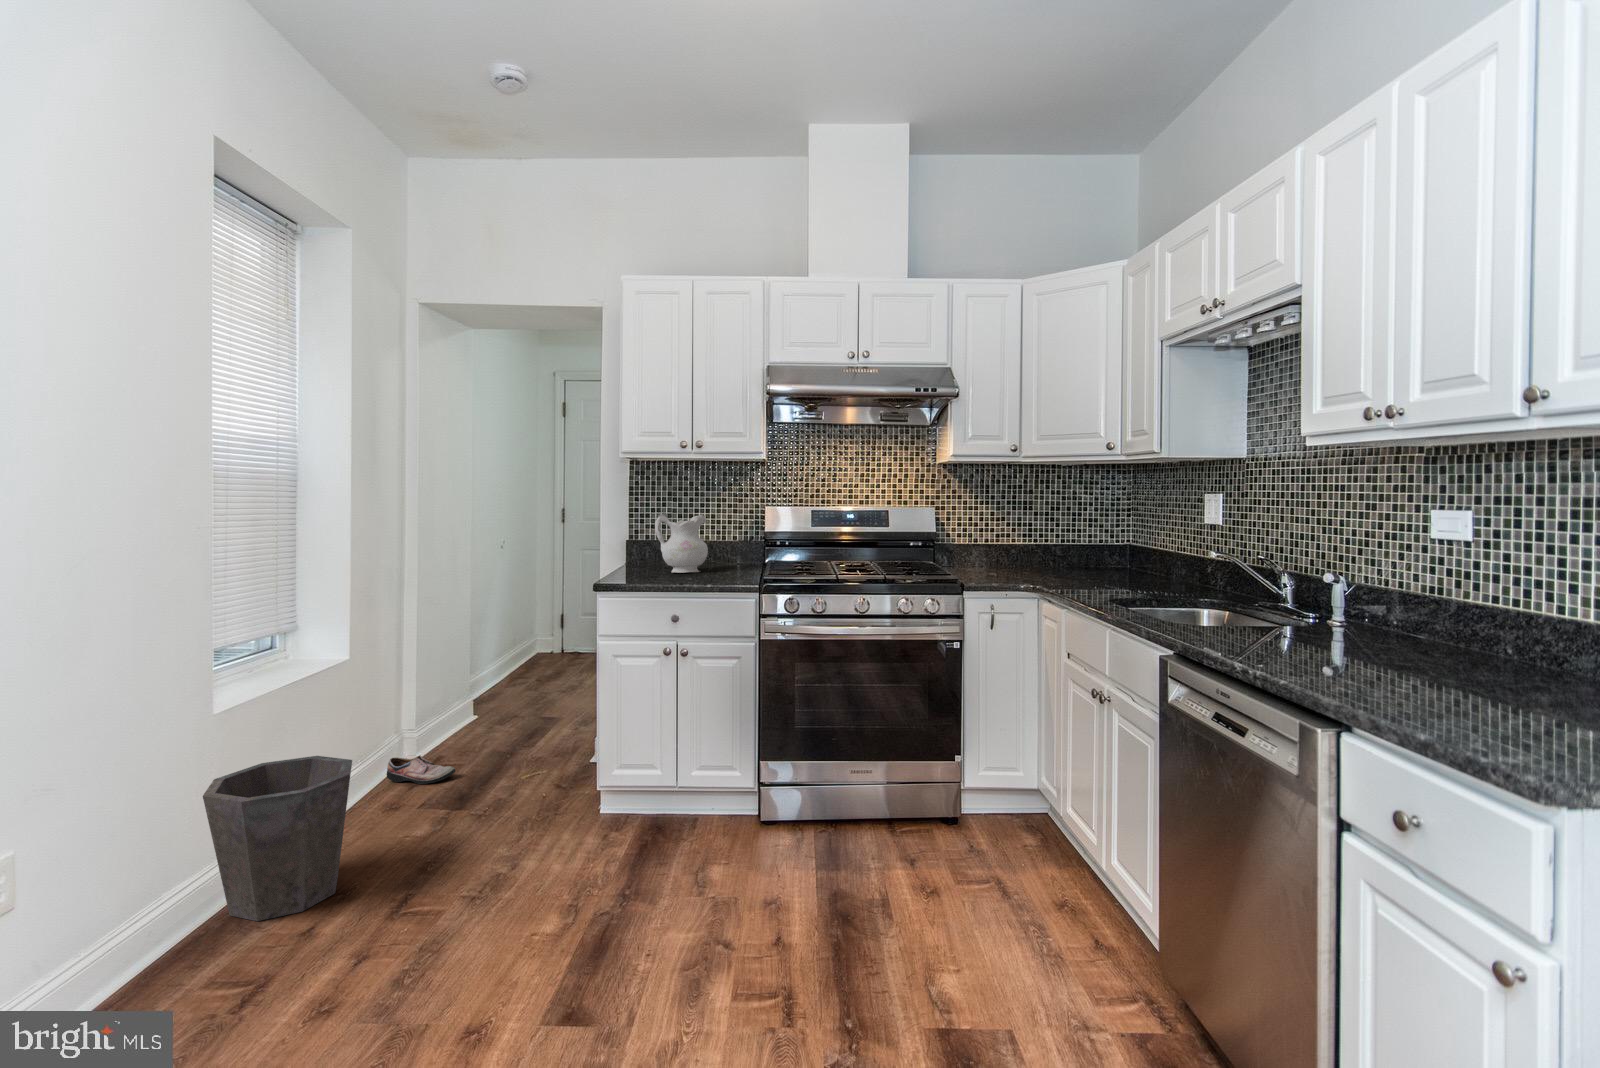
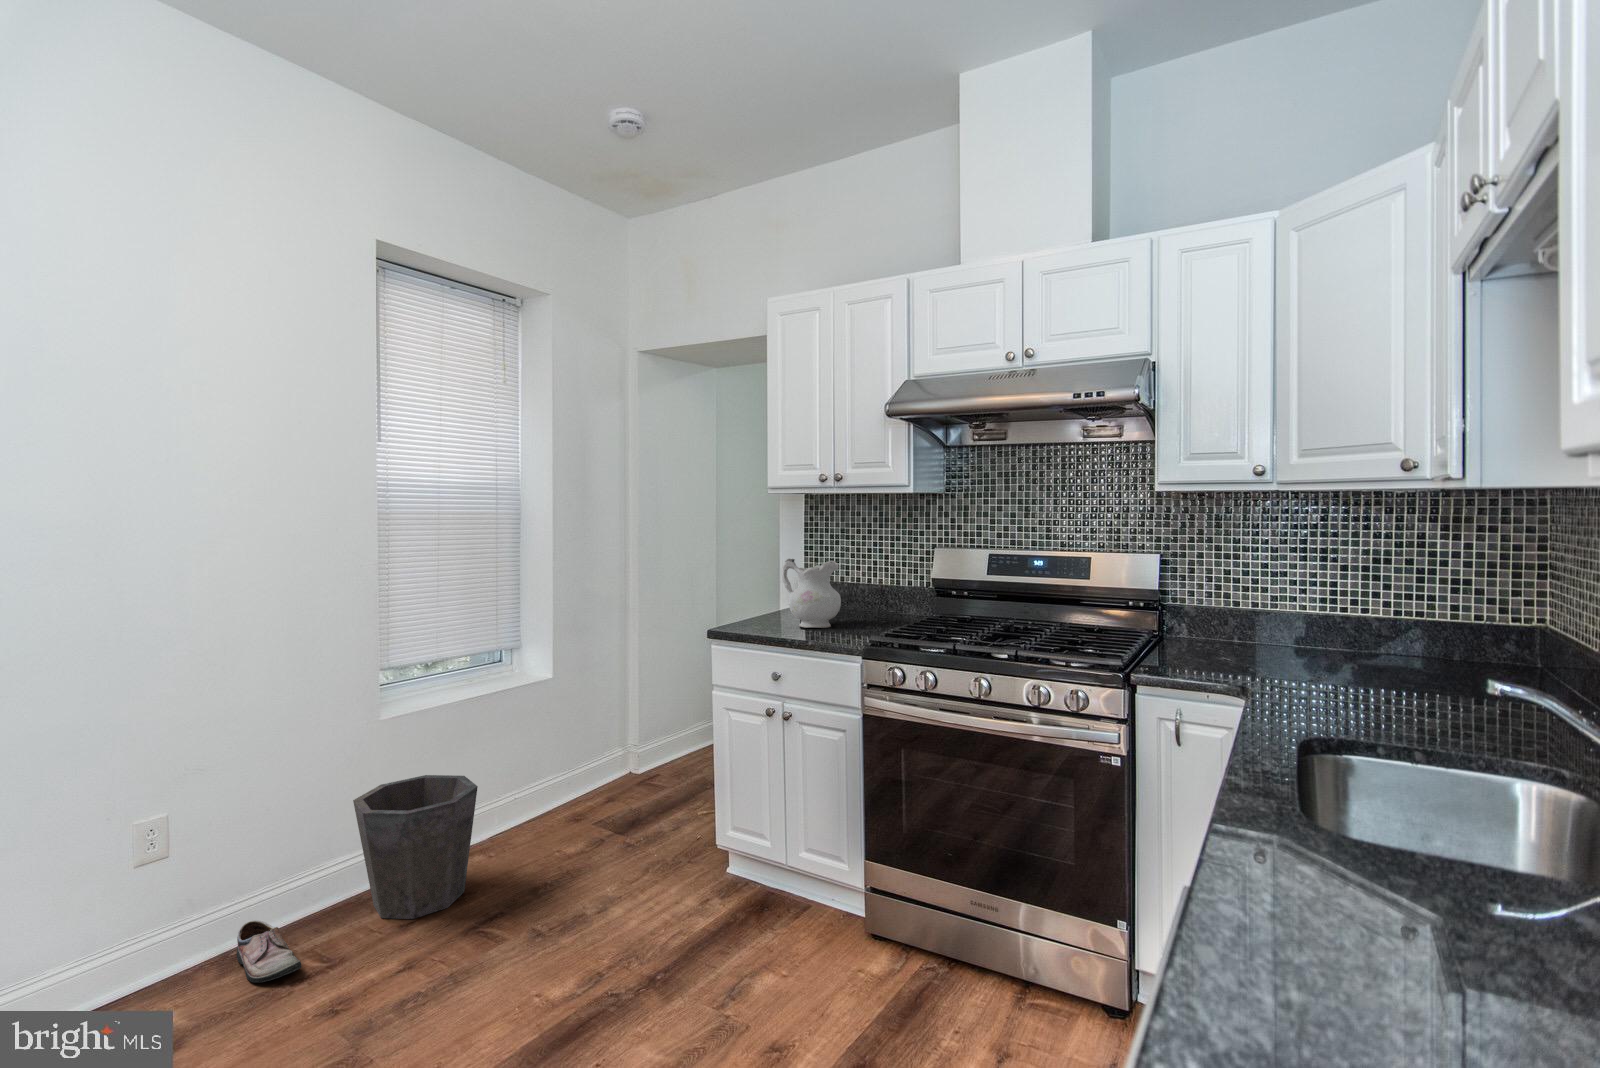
shoe: present [387,755,455,784] -> present [236,920,301,982]

